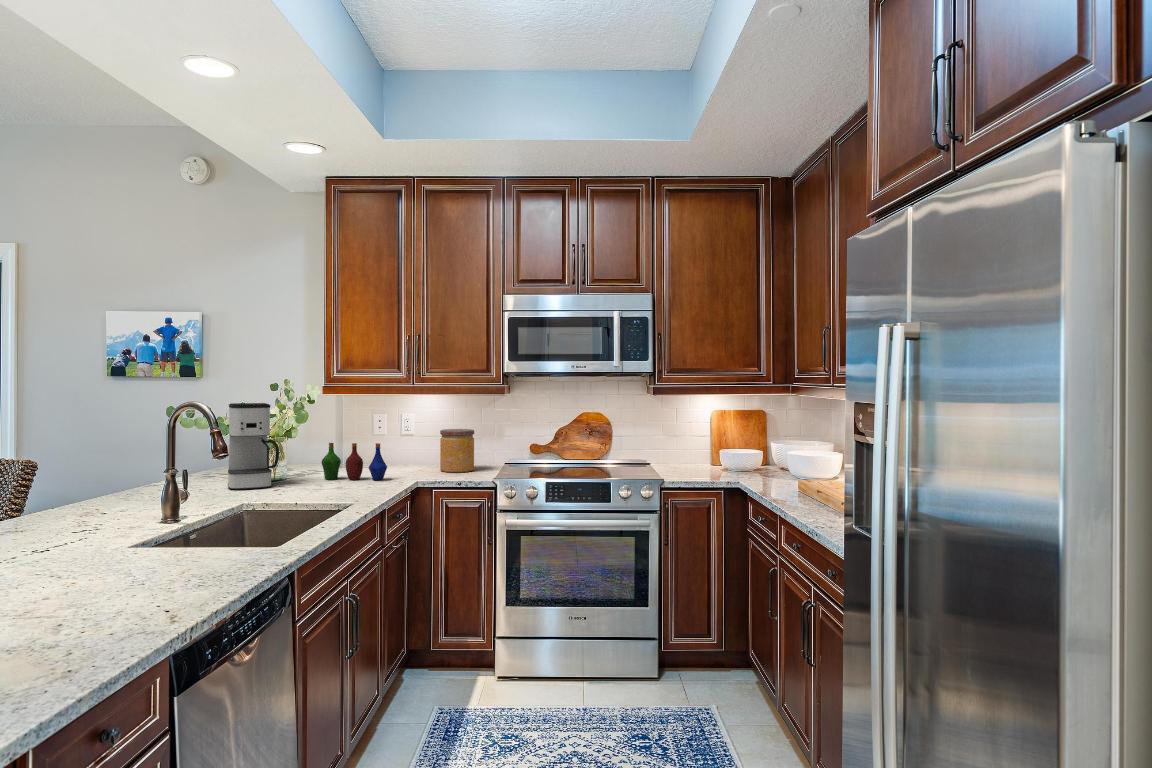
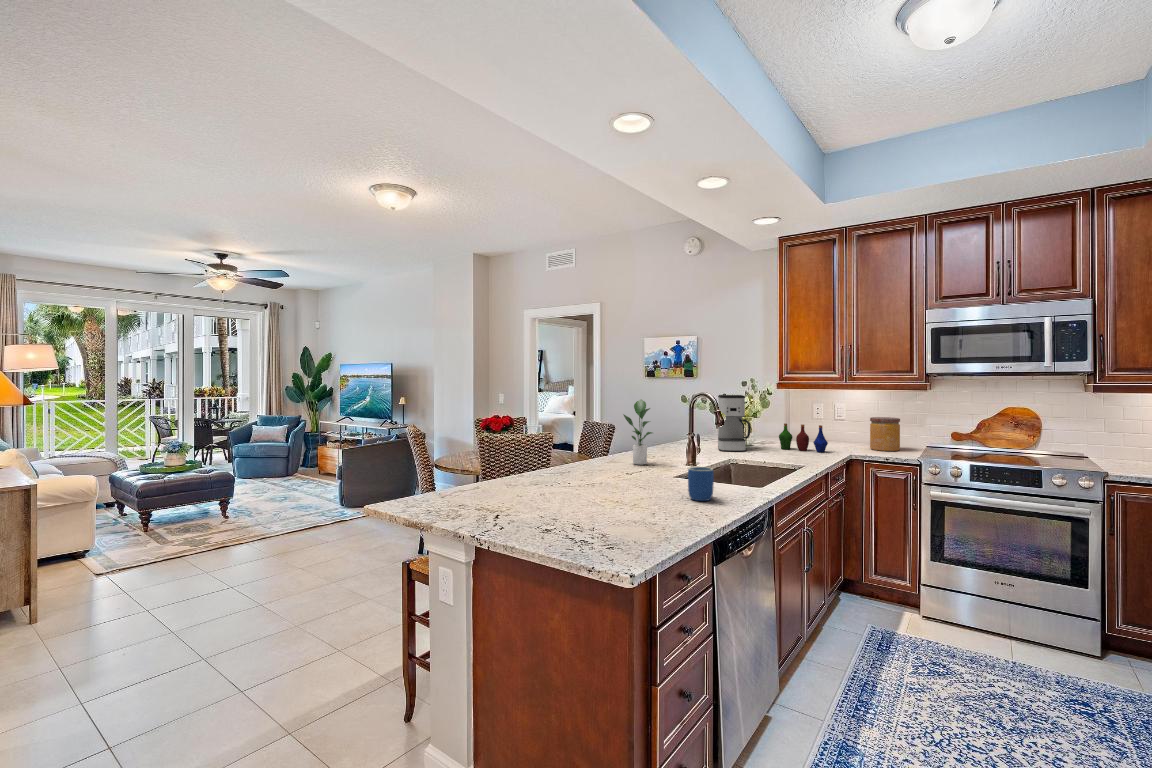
potted plant: none [33,413,100,528] -> present [624,399,652,465]
mug: none [141,526,189,586] -> present [688,467,714,501]

